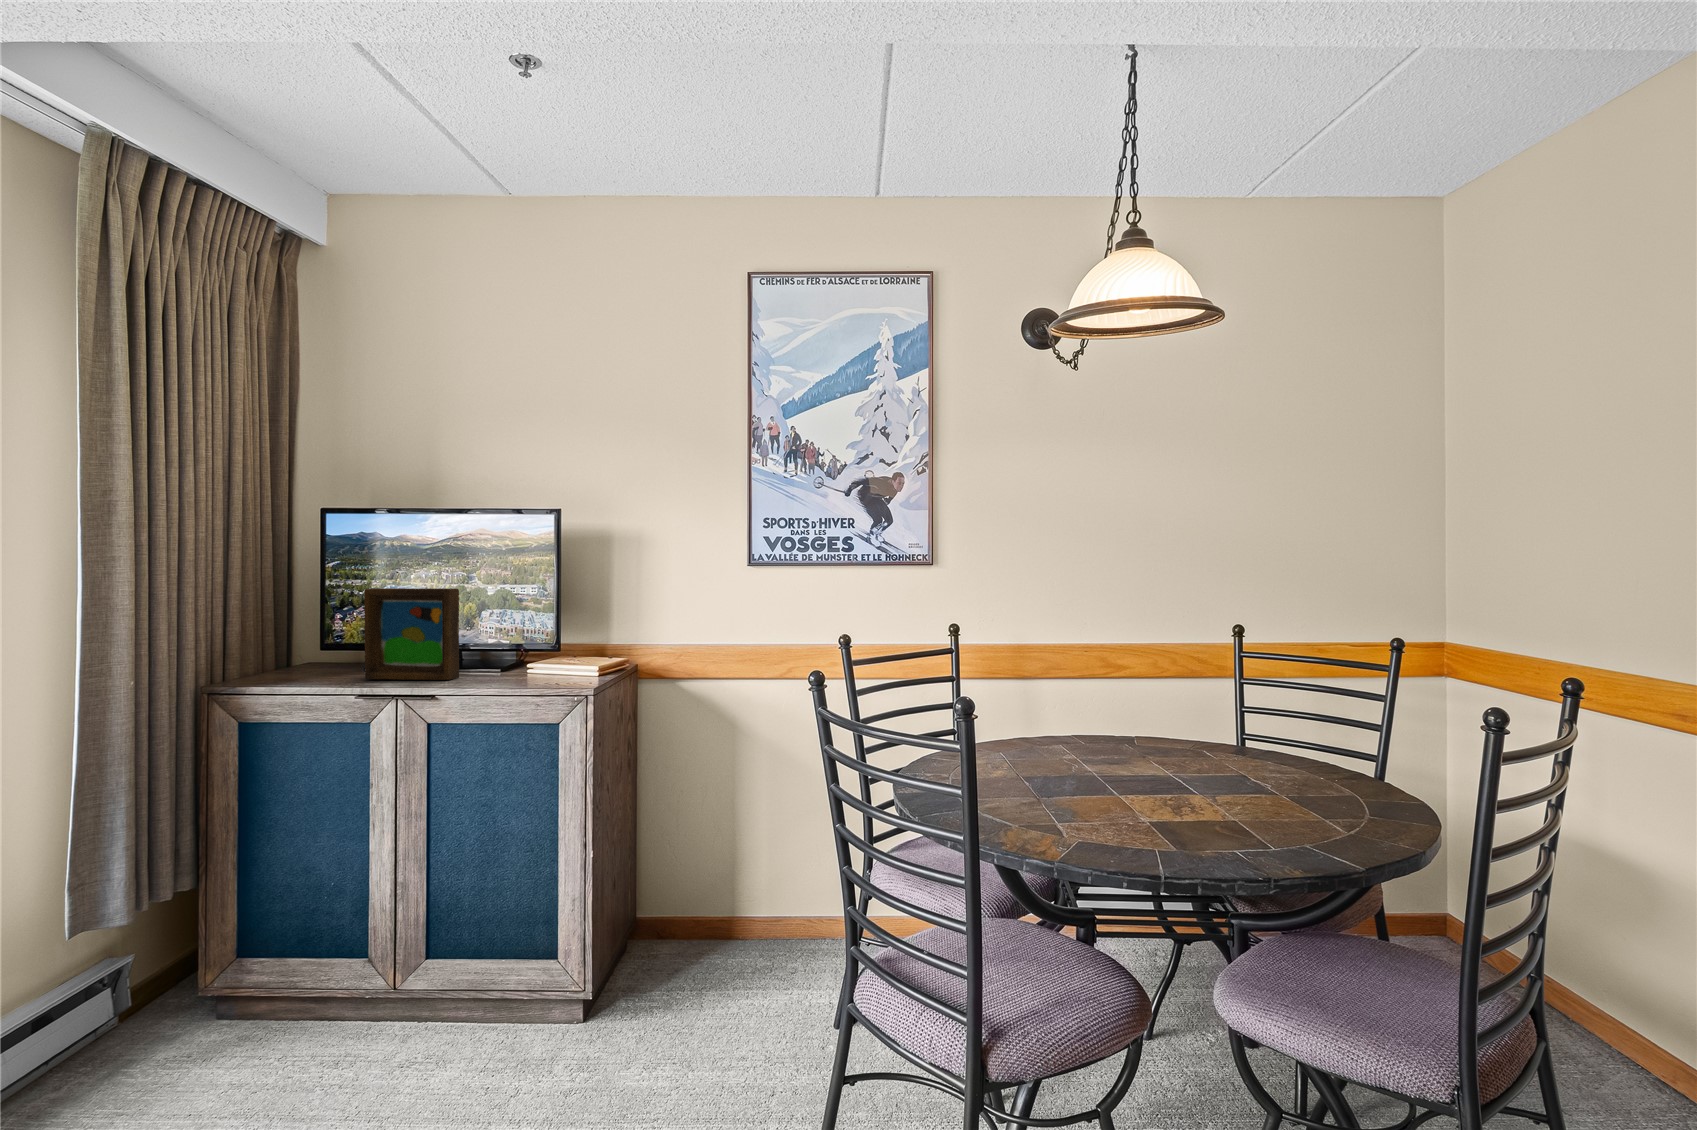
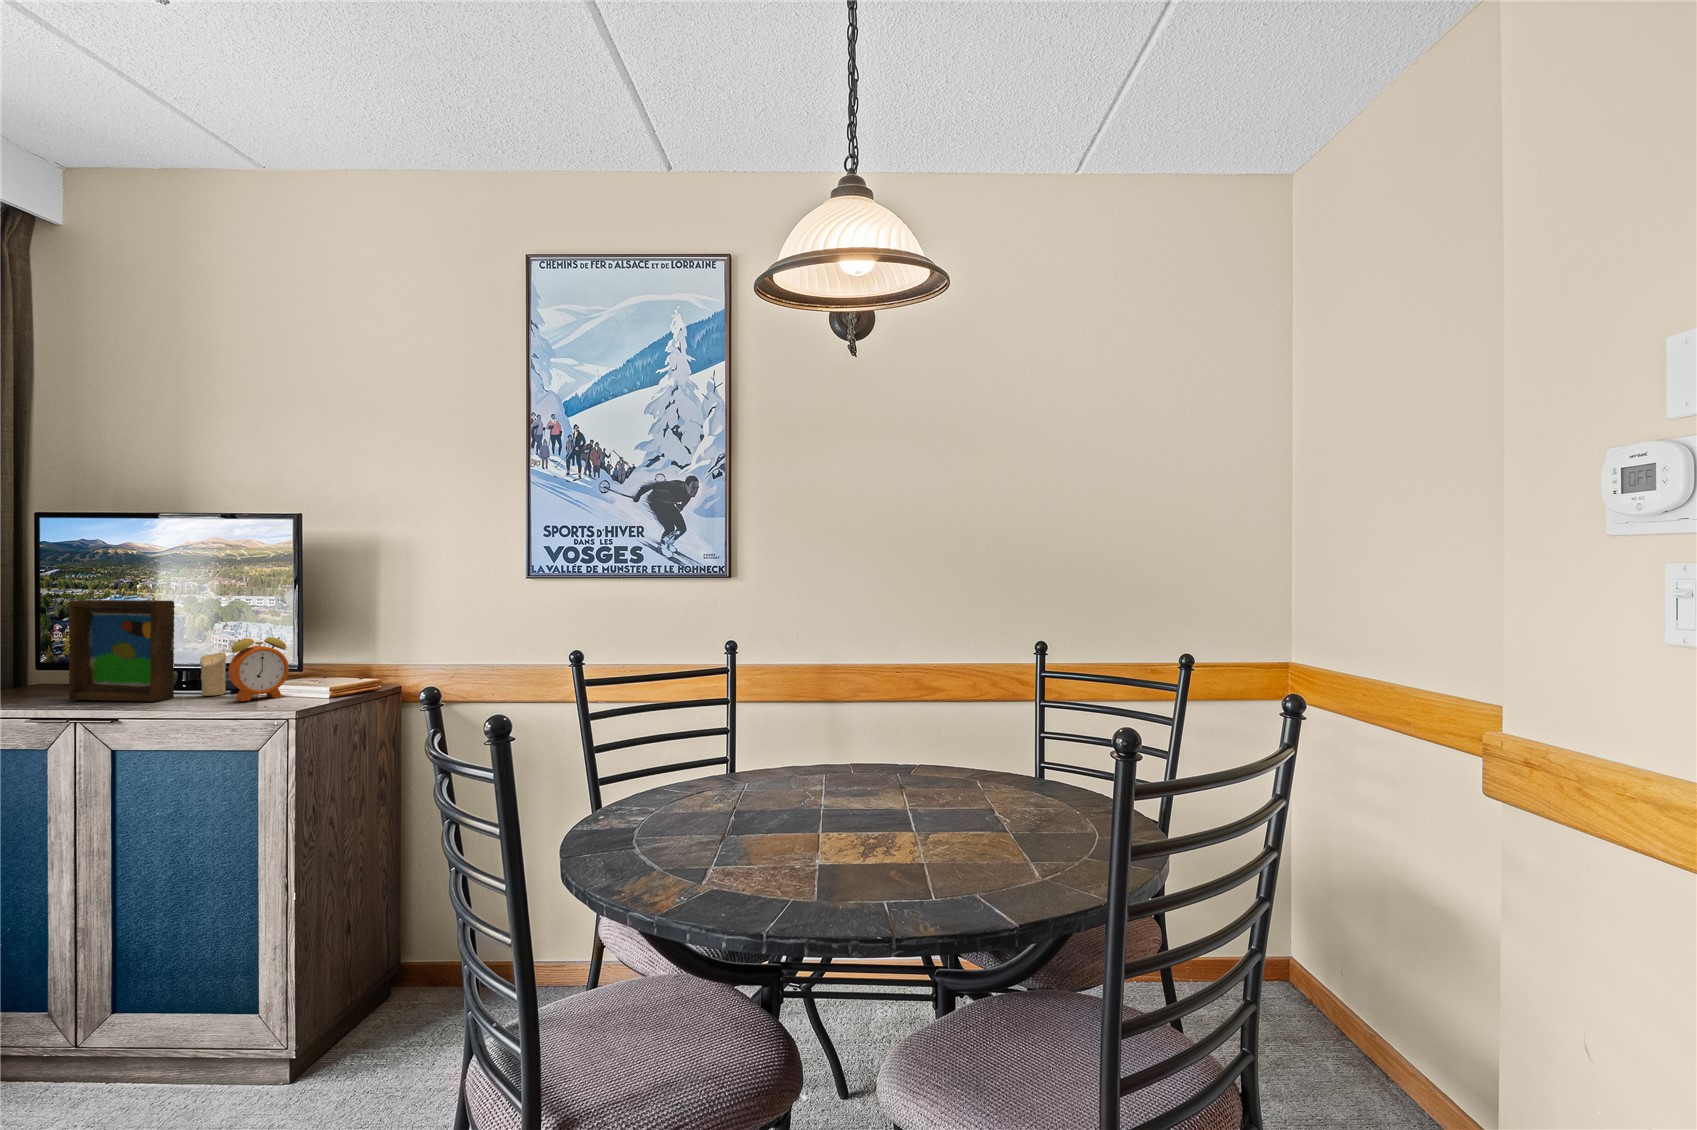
alarm clock: none [517,612,565,679] -> present [228,631,289,701]
candle: none [481,636,501,675] -> present [200,652,226,696]

